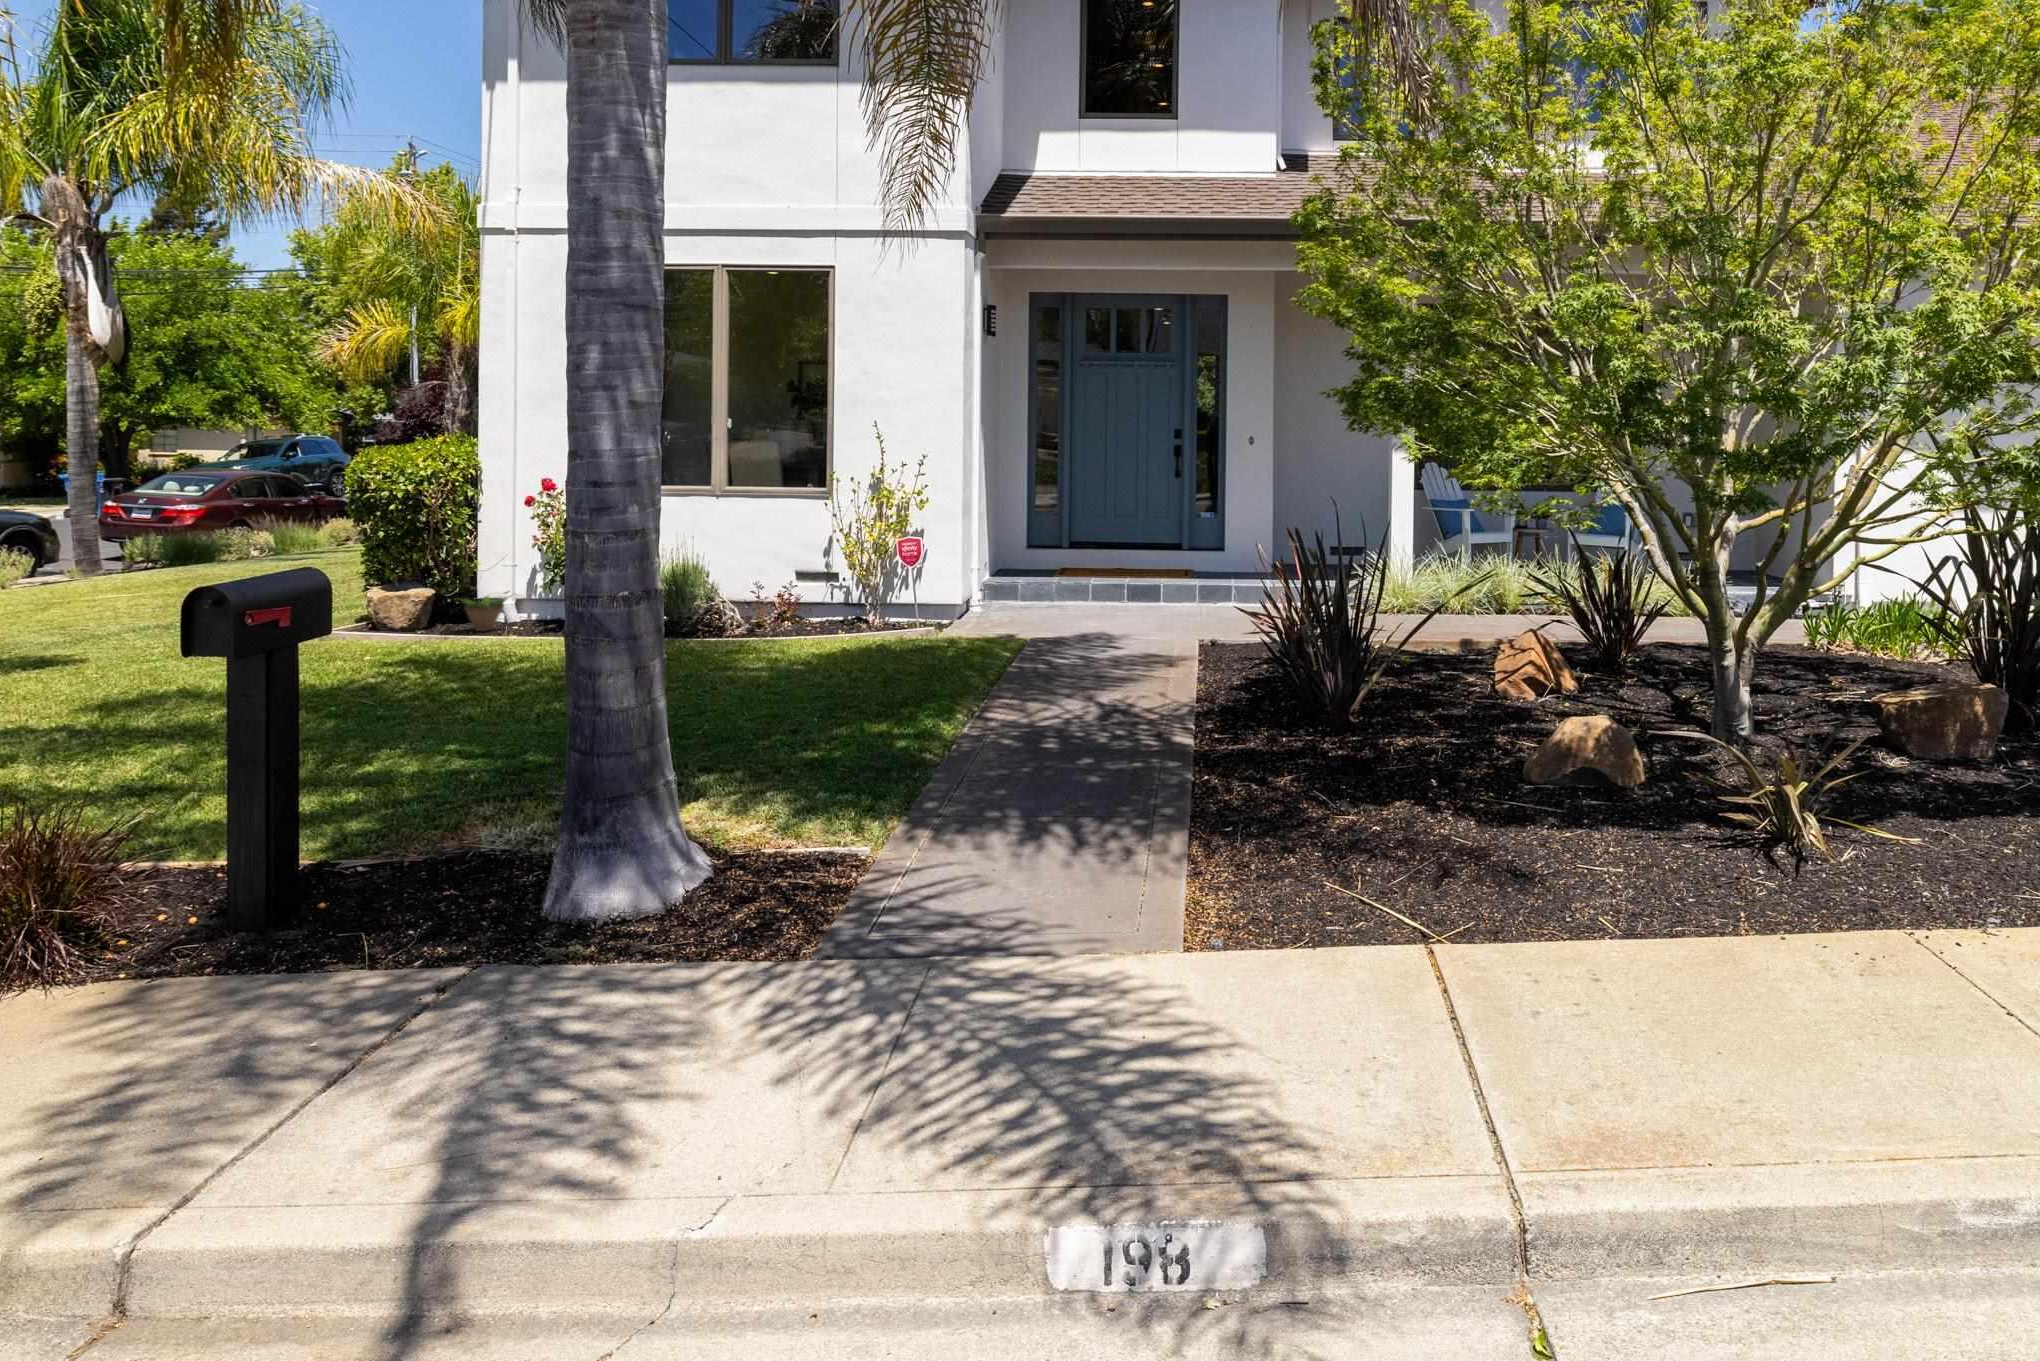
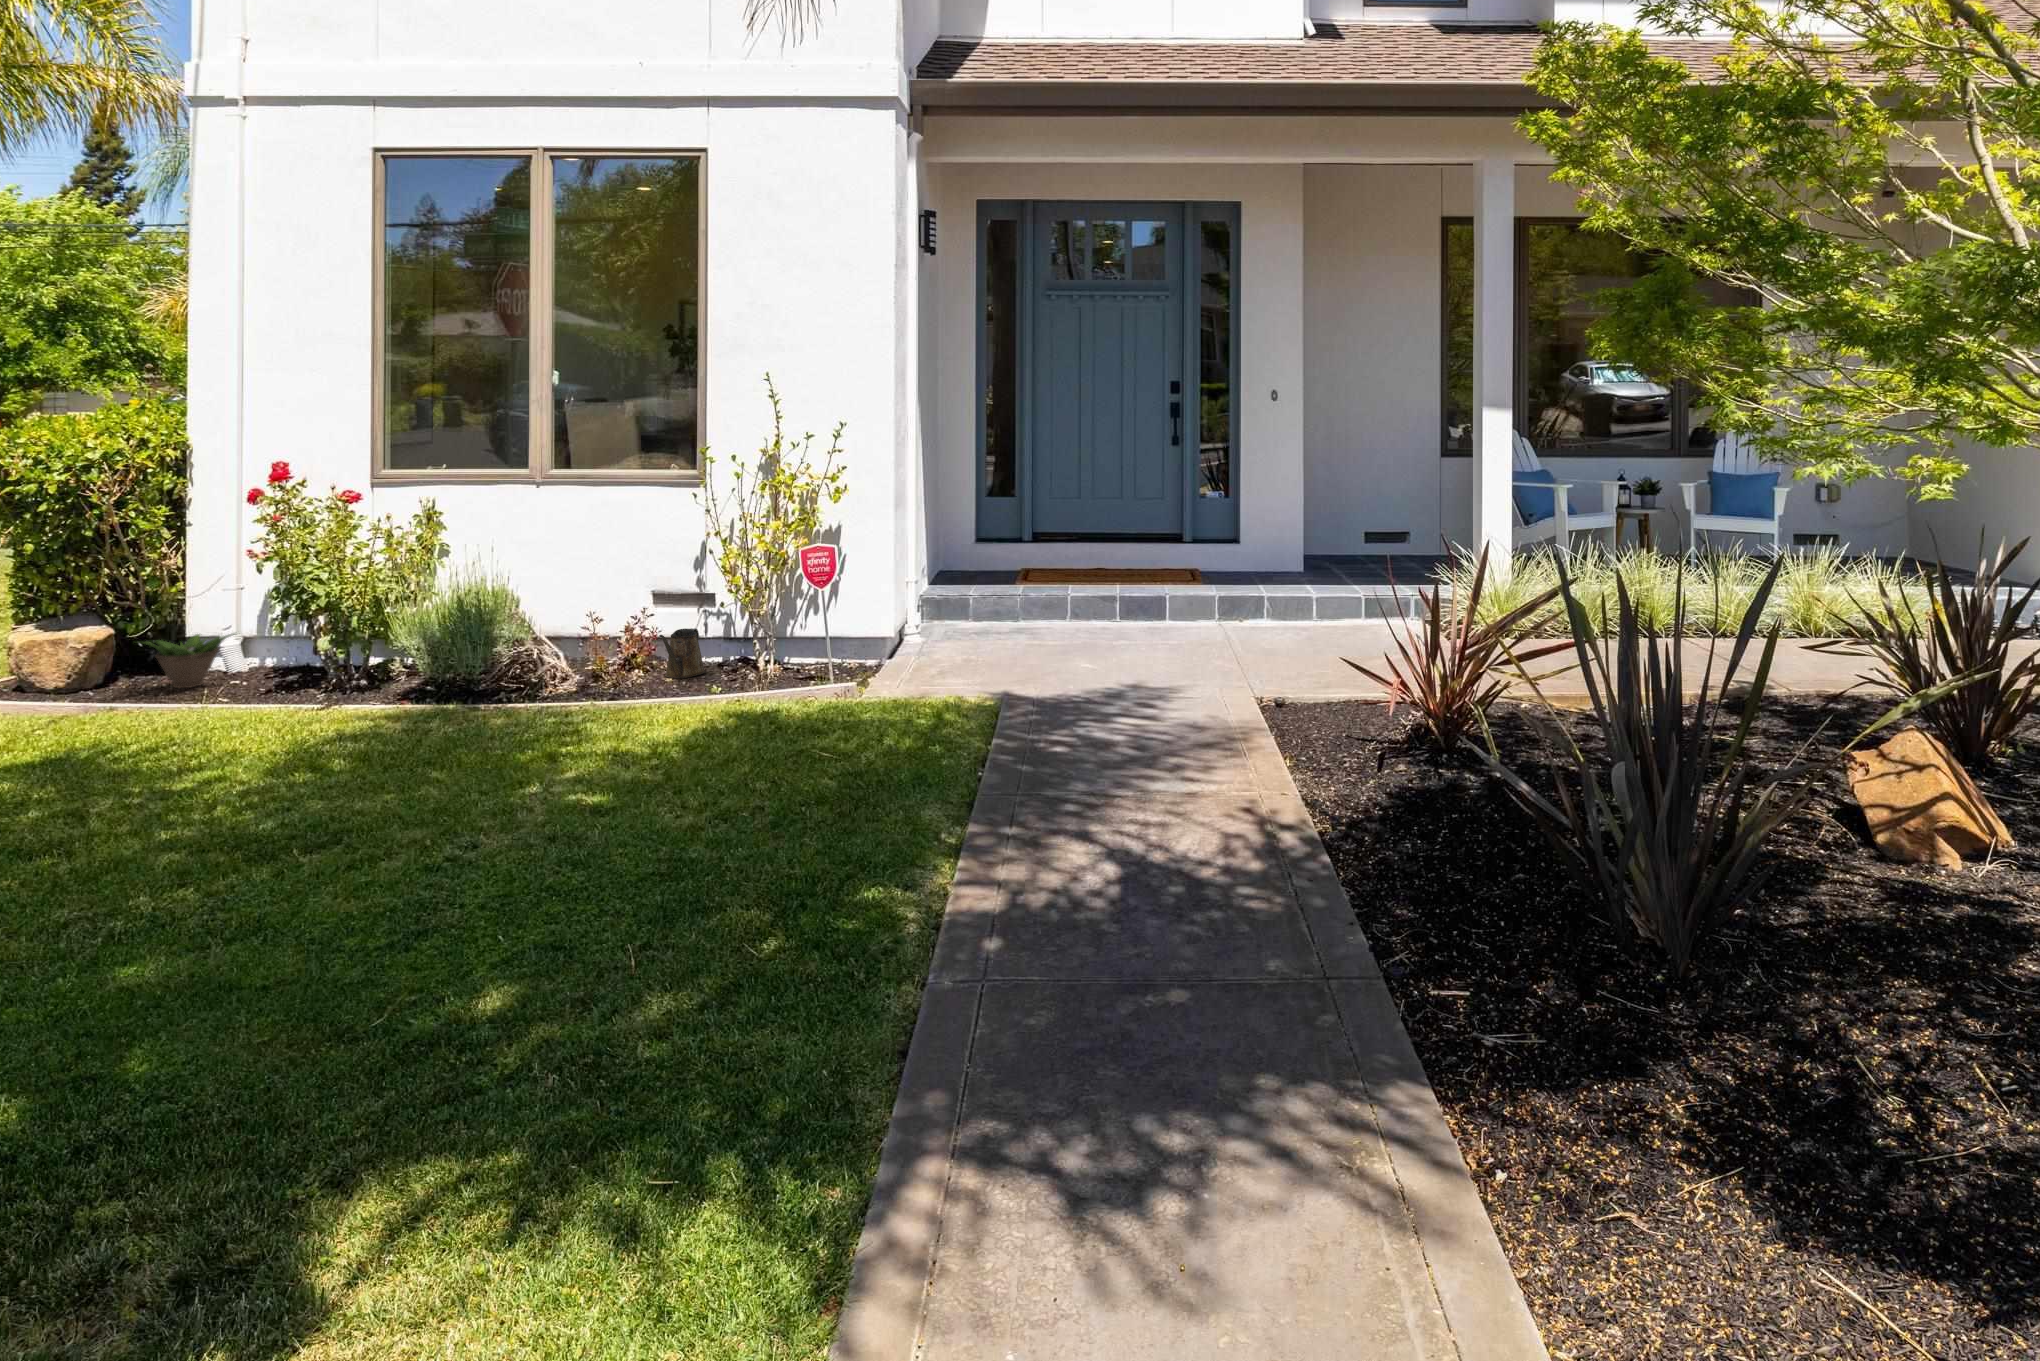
watering can: none [801,596,831,628] -> present [659,628,706,678]

